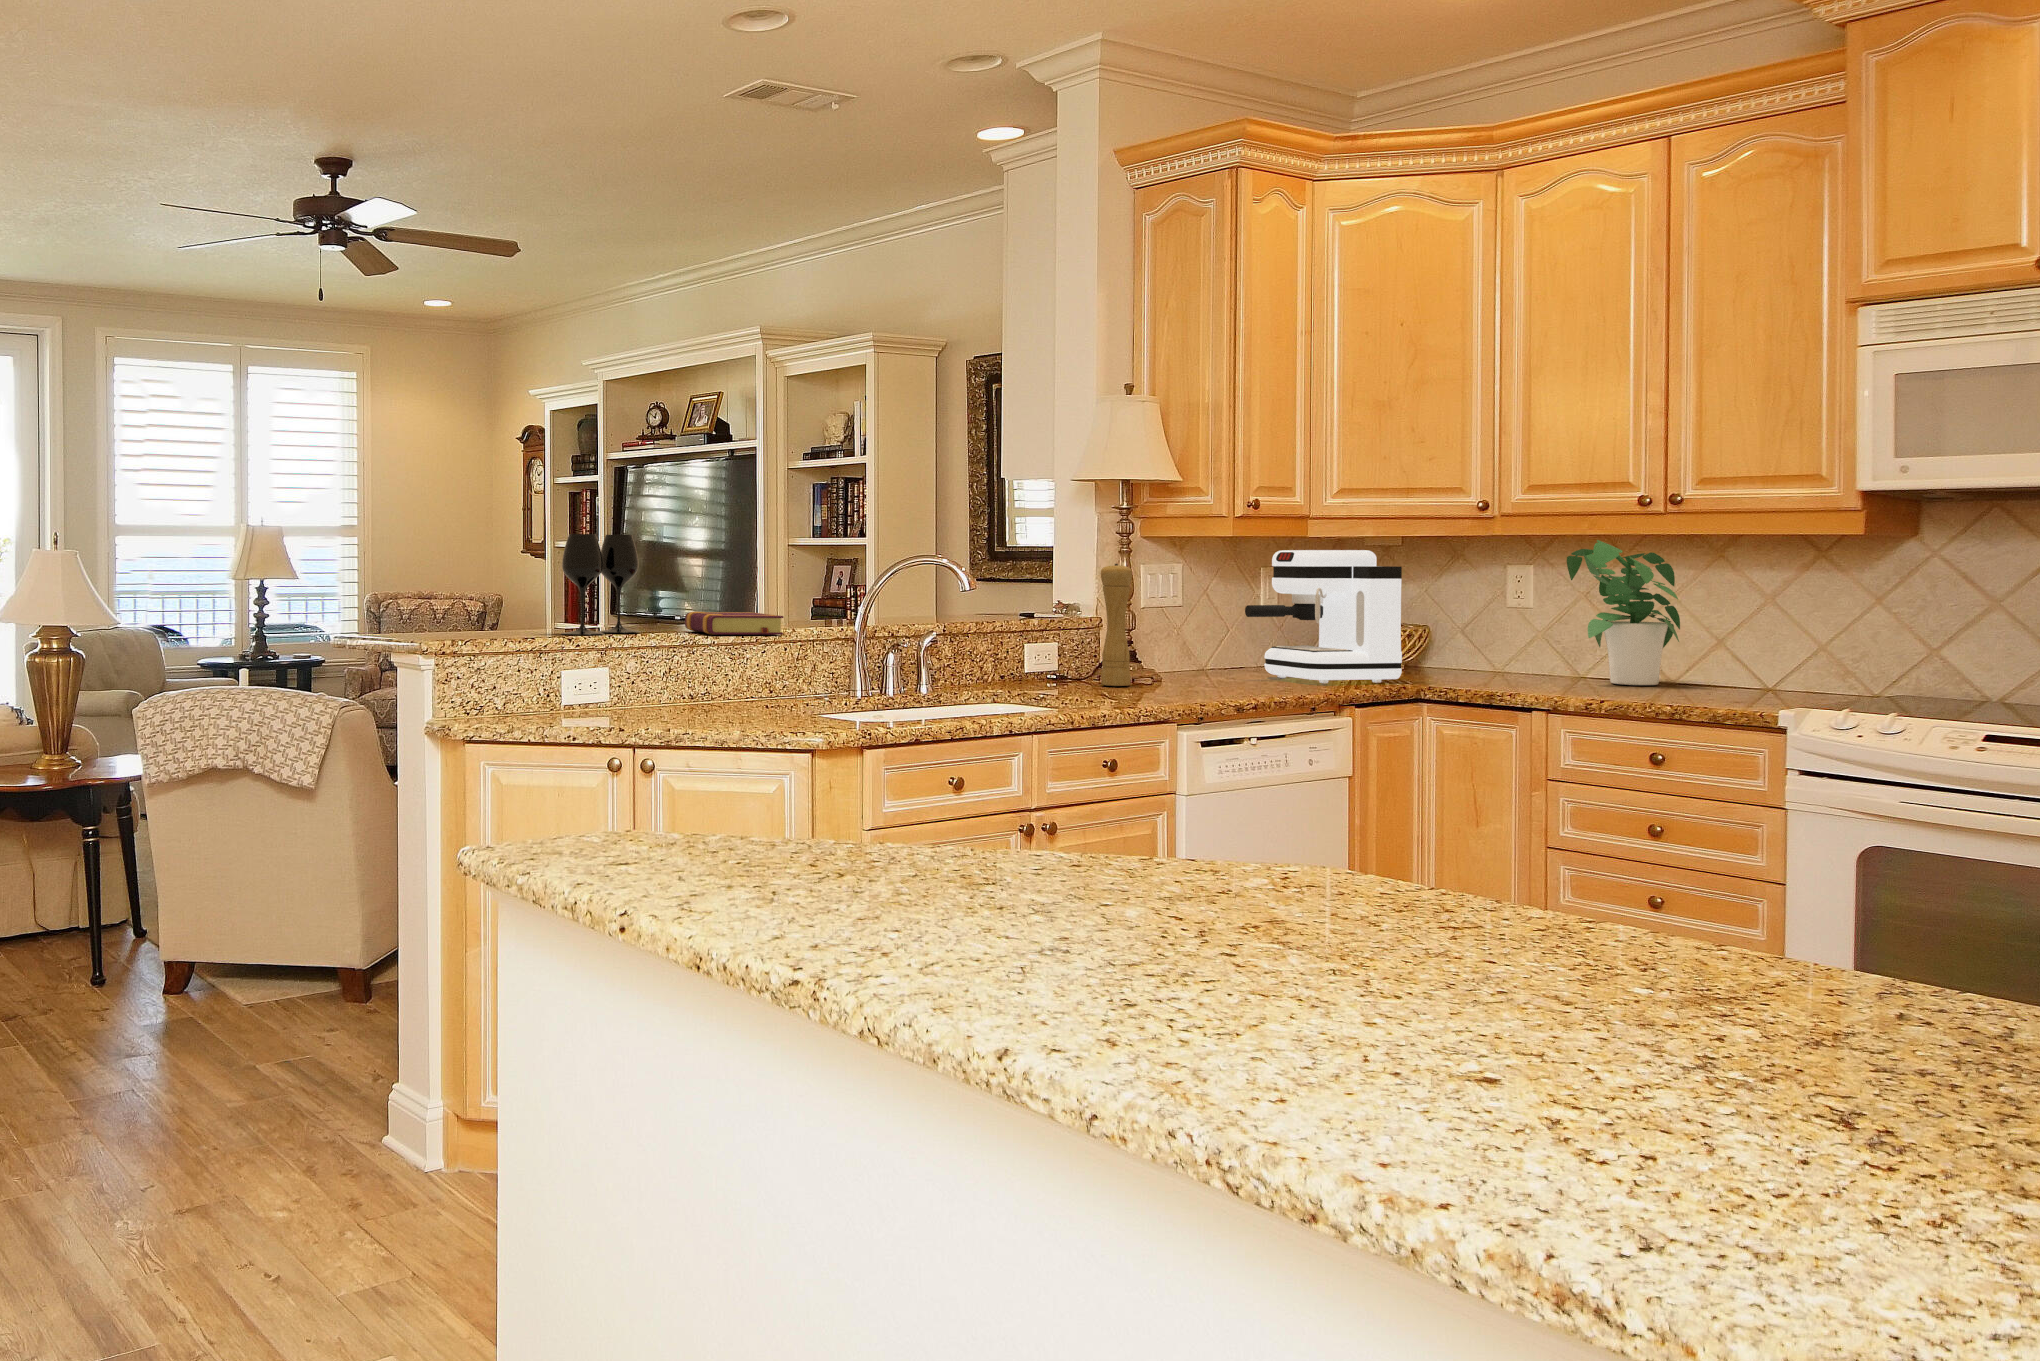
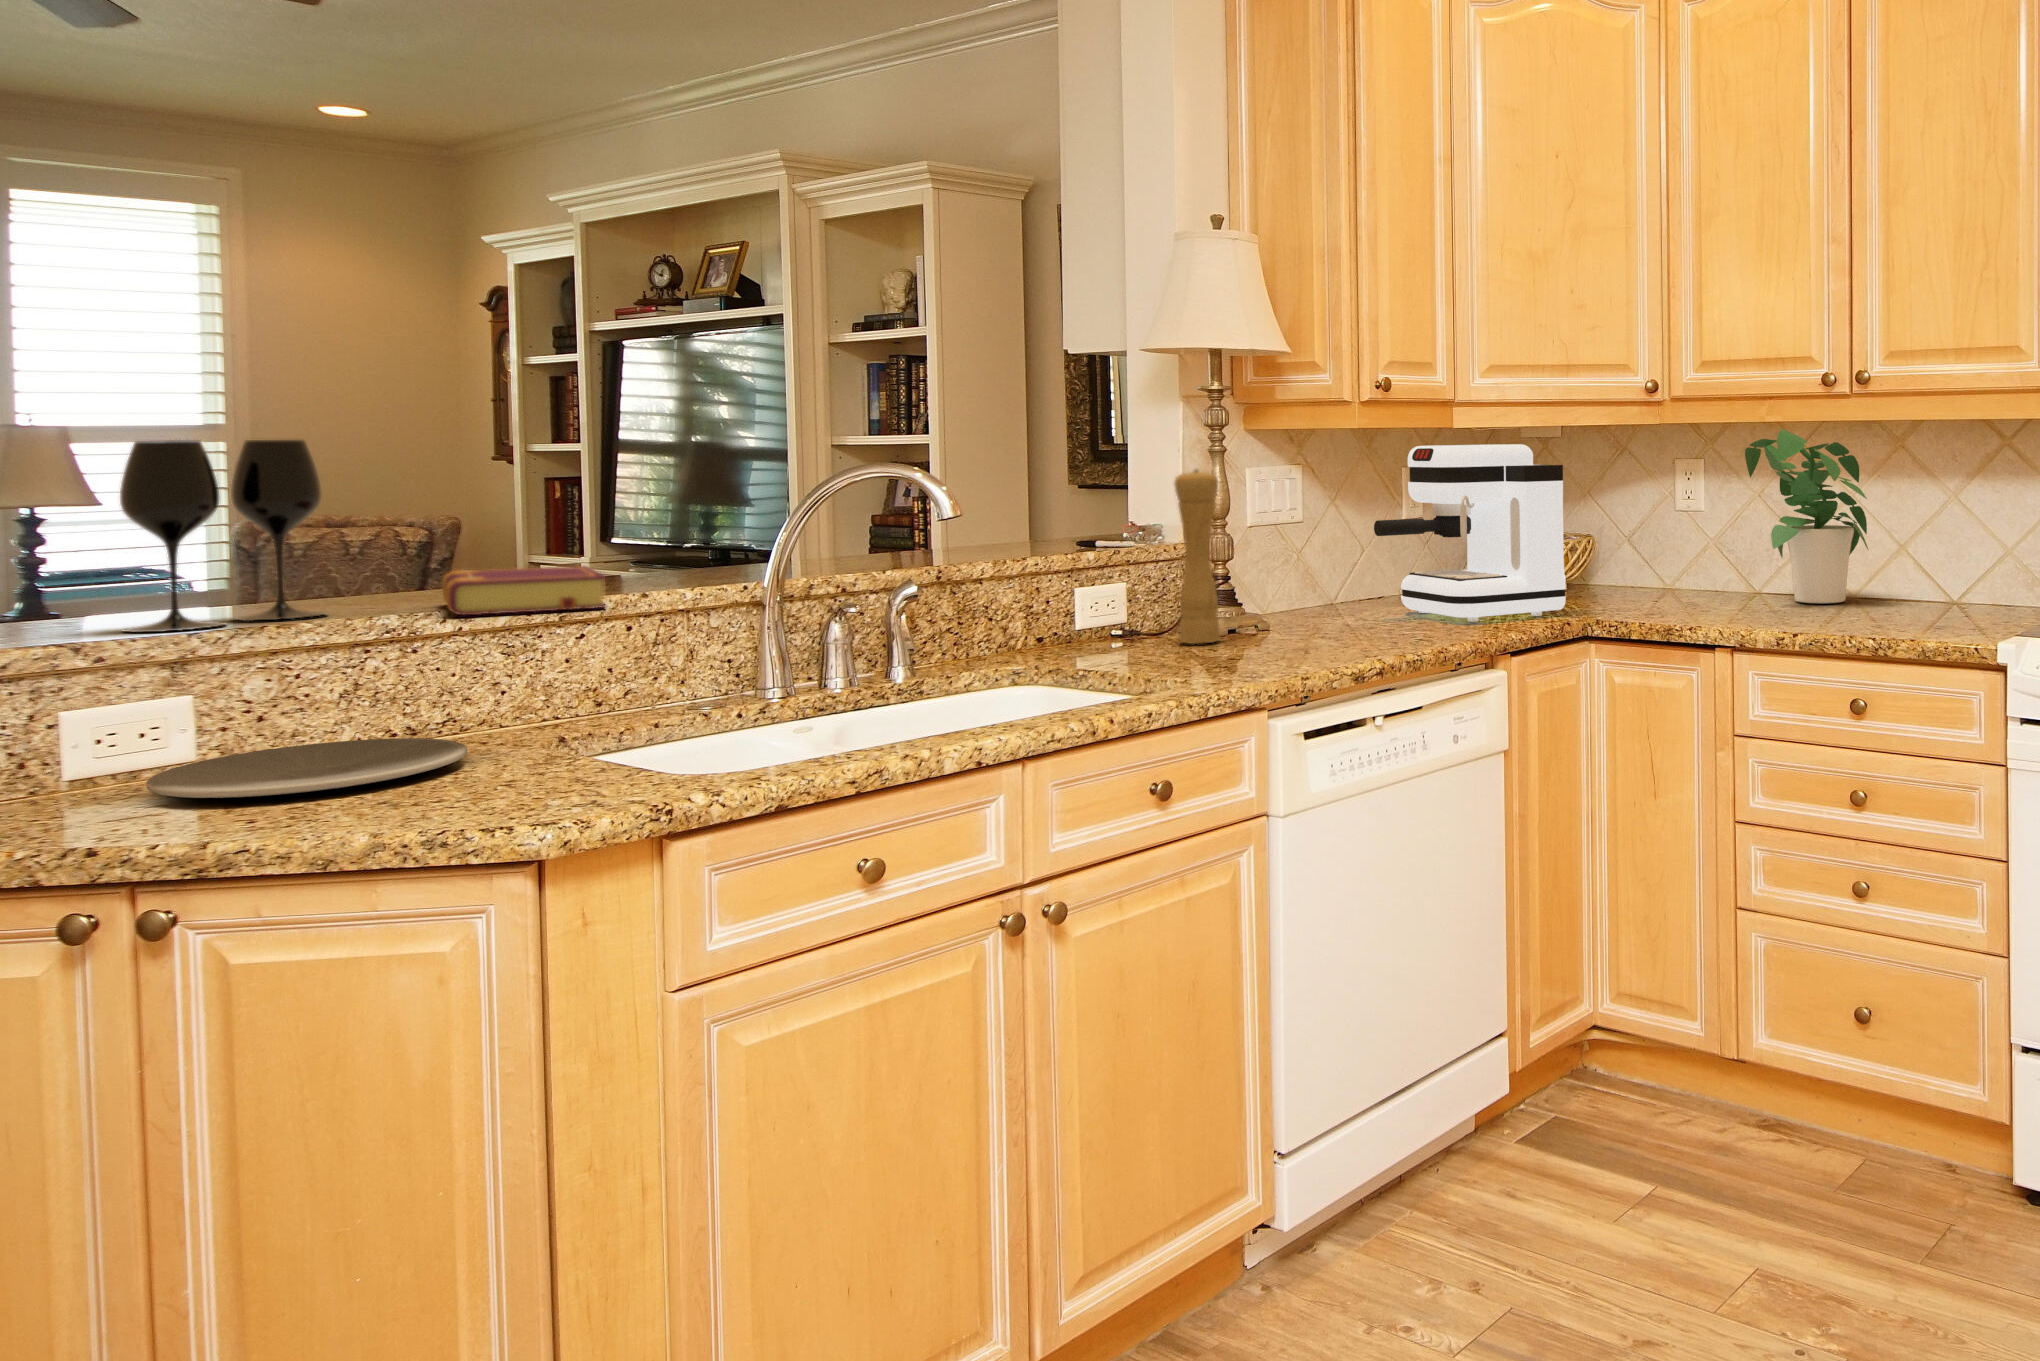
plate: none [601,699,737,714] -> present [146,738,467,798]

